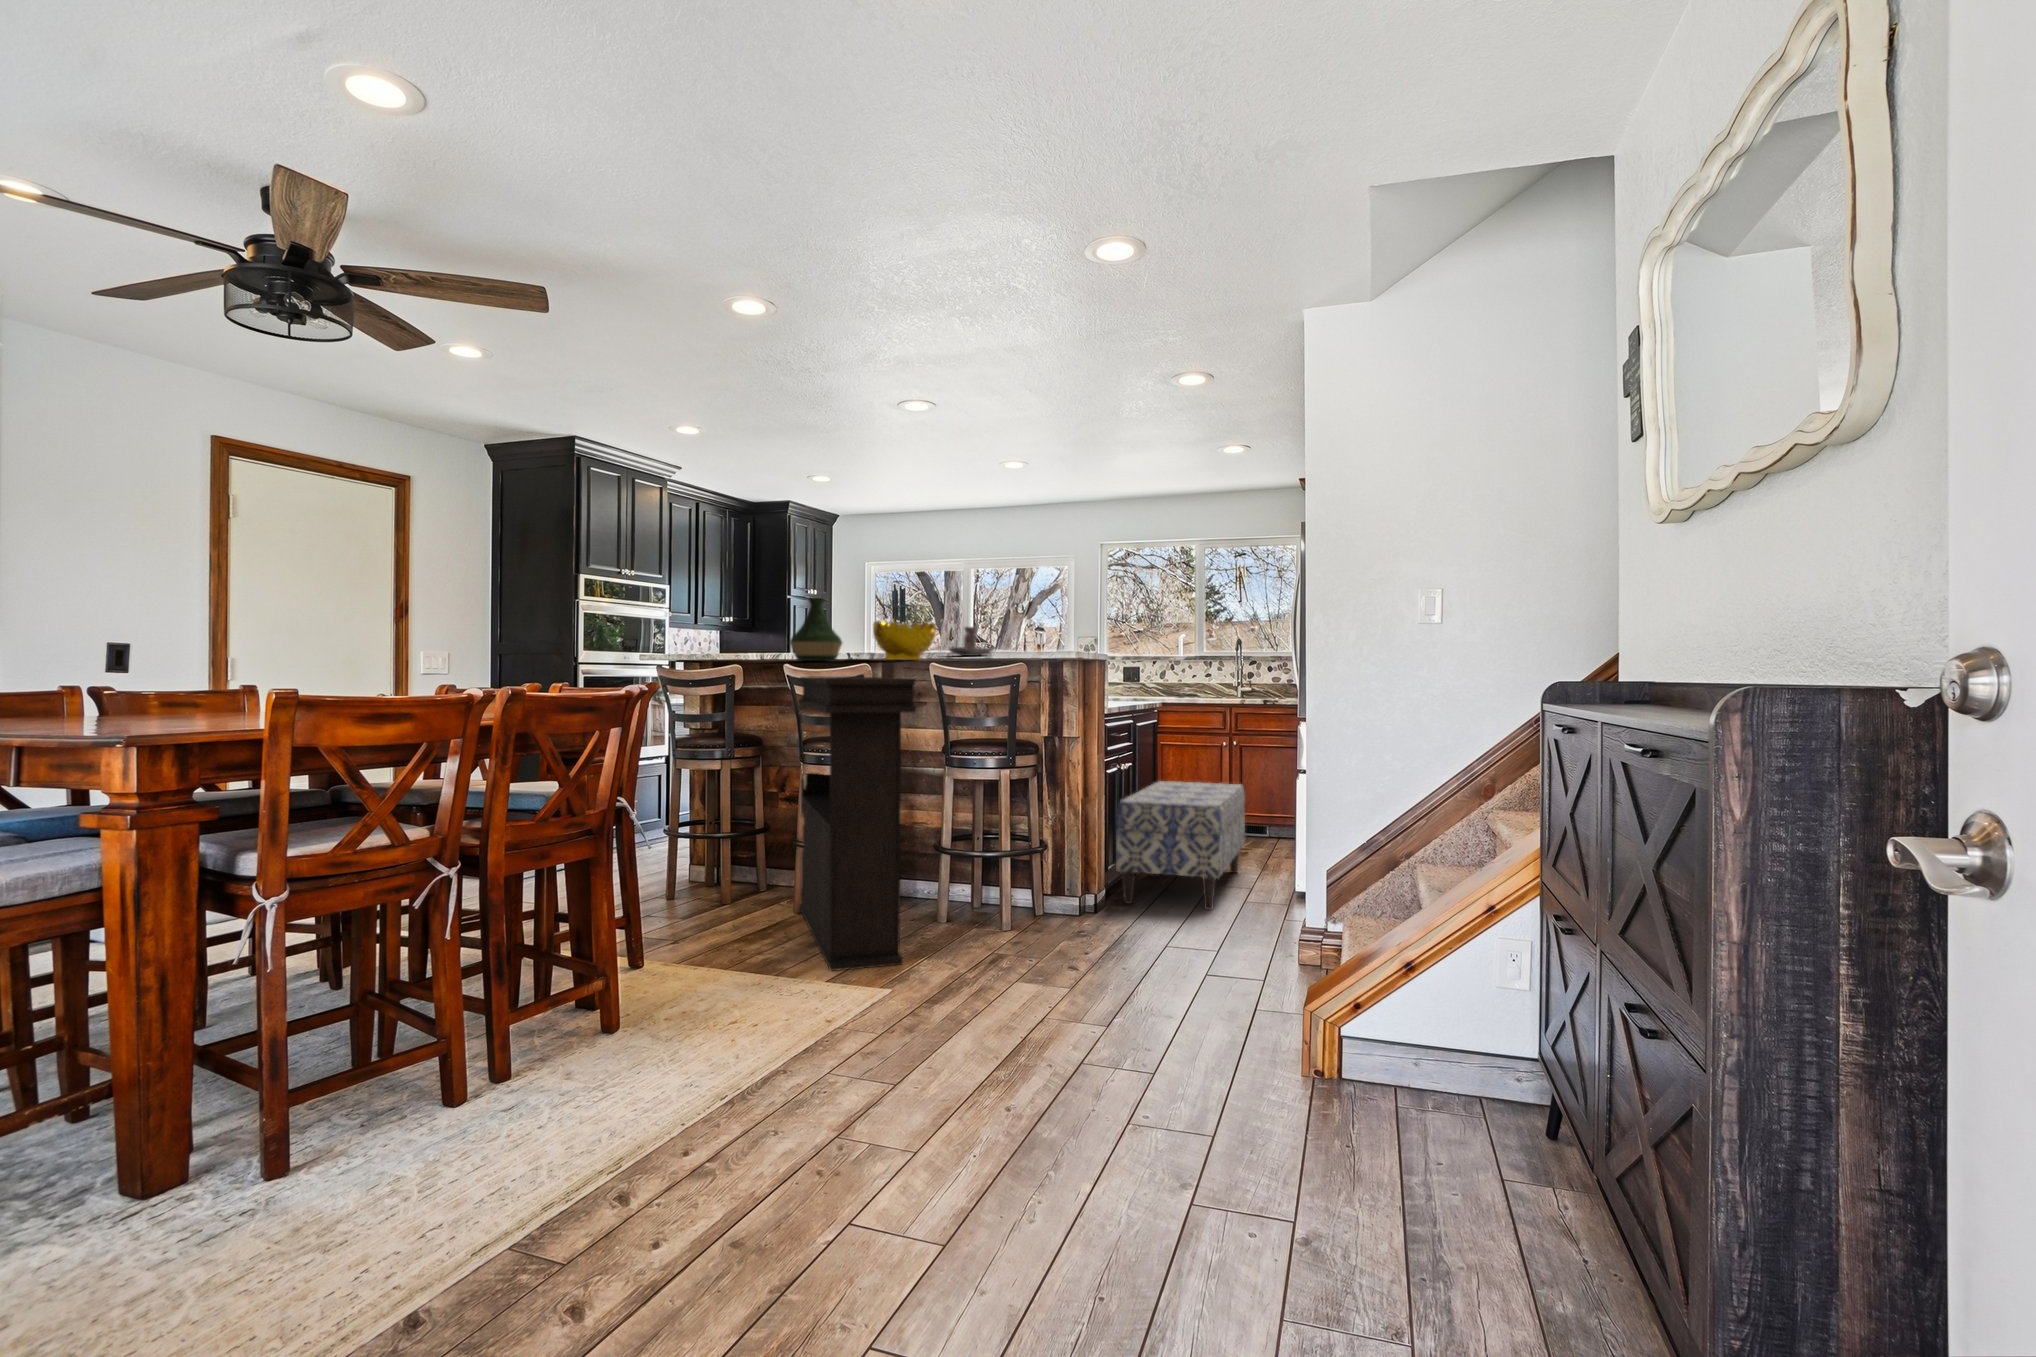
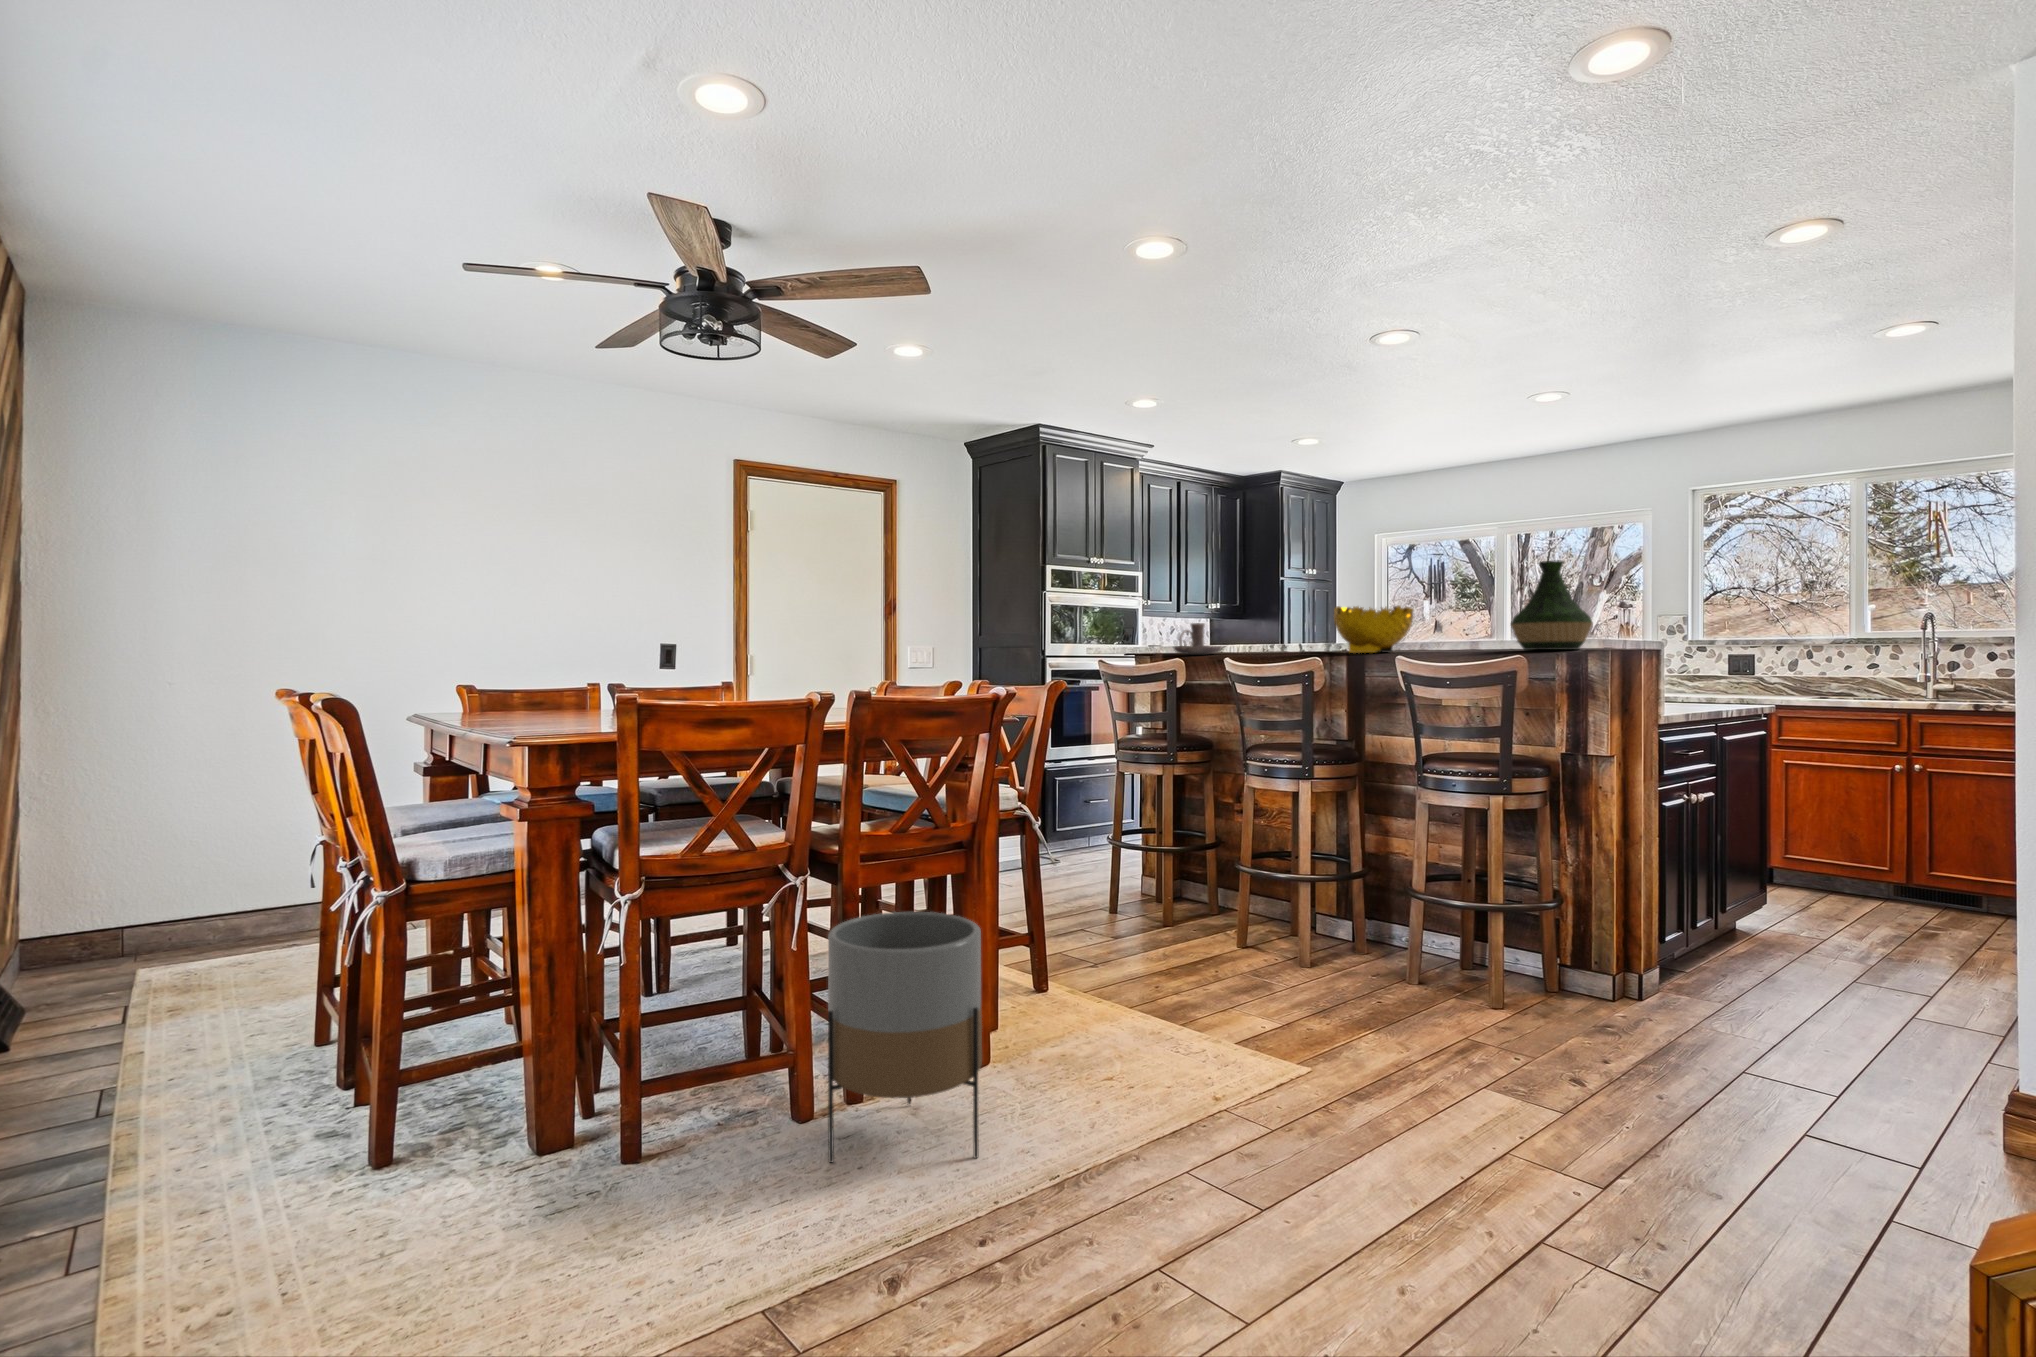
vase: present [790,598,842,661] -> present [1511,561,1593,650]
candle holder: present [949,627,992,656] -> present [1174,623,1222,655]
console table: present [799,676,916,971] -> none [1239,673,1353,1032]
bench: present [1116,781,1245,910] -> none [1680,816,1926,1021]
planter: none [493,895,650,1132] -> present [828,912,982,1163]

